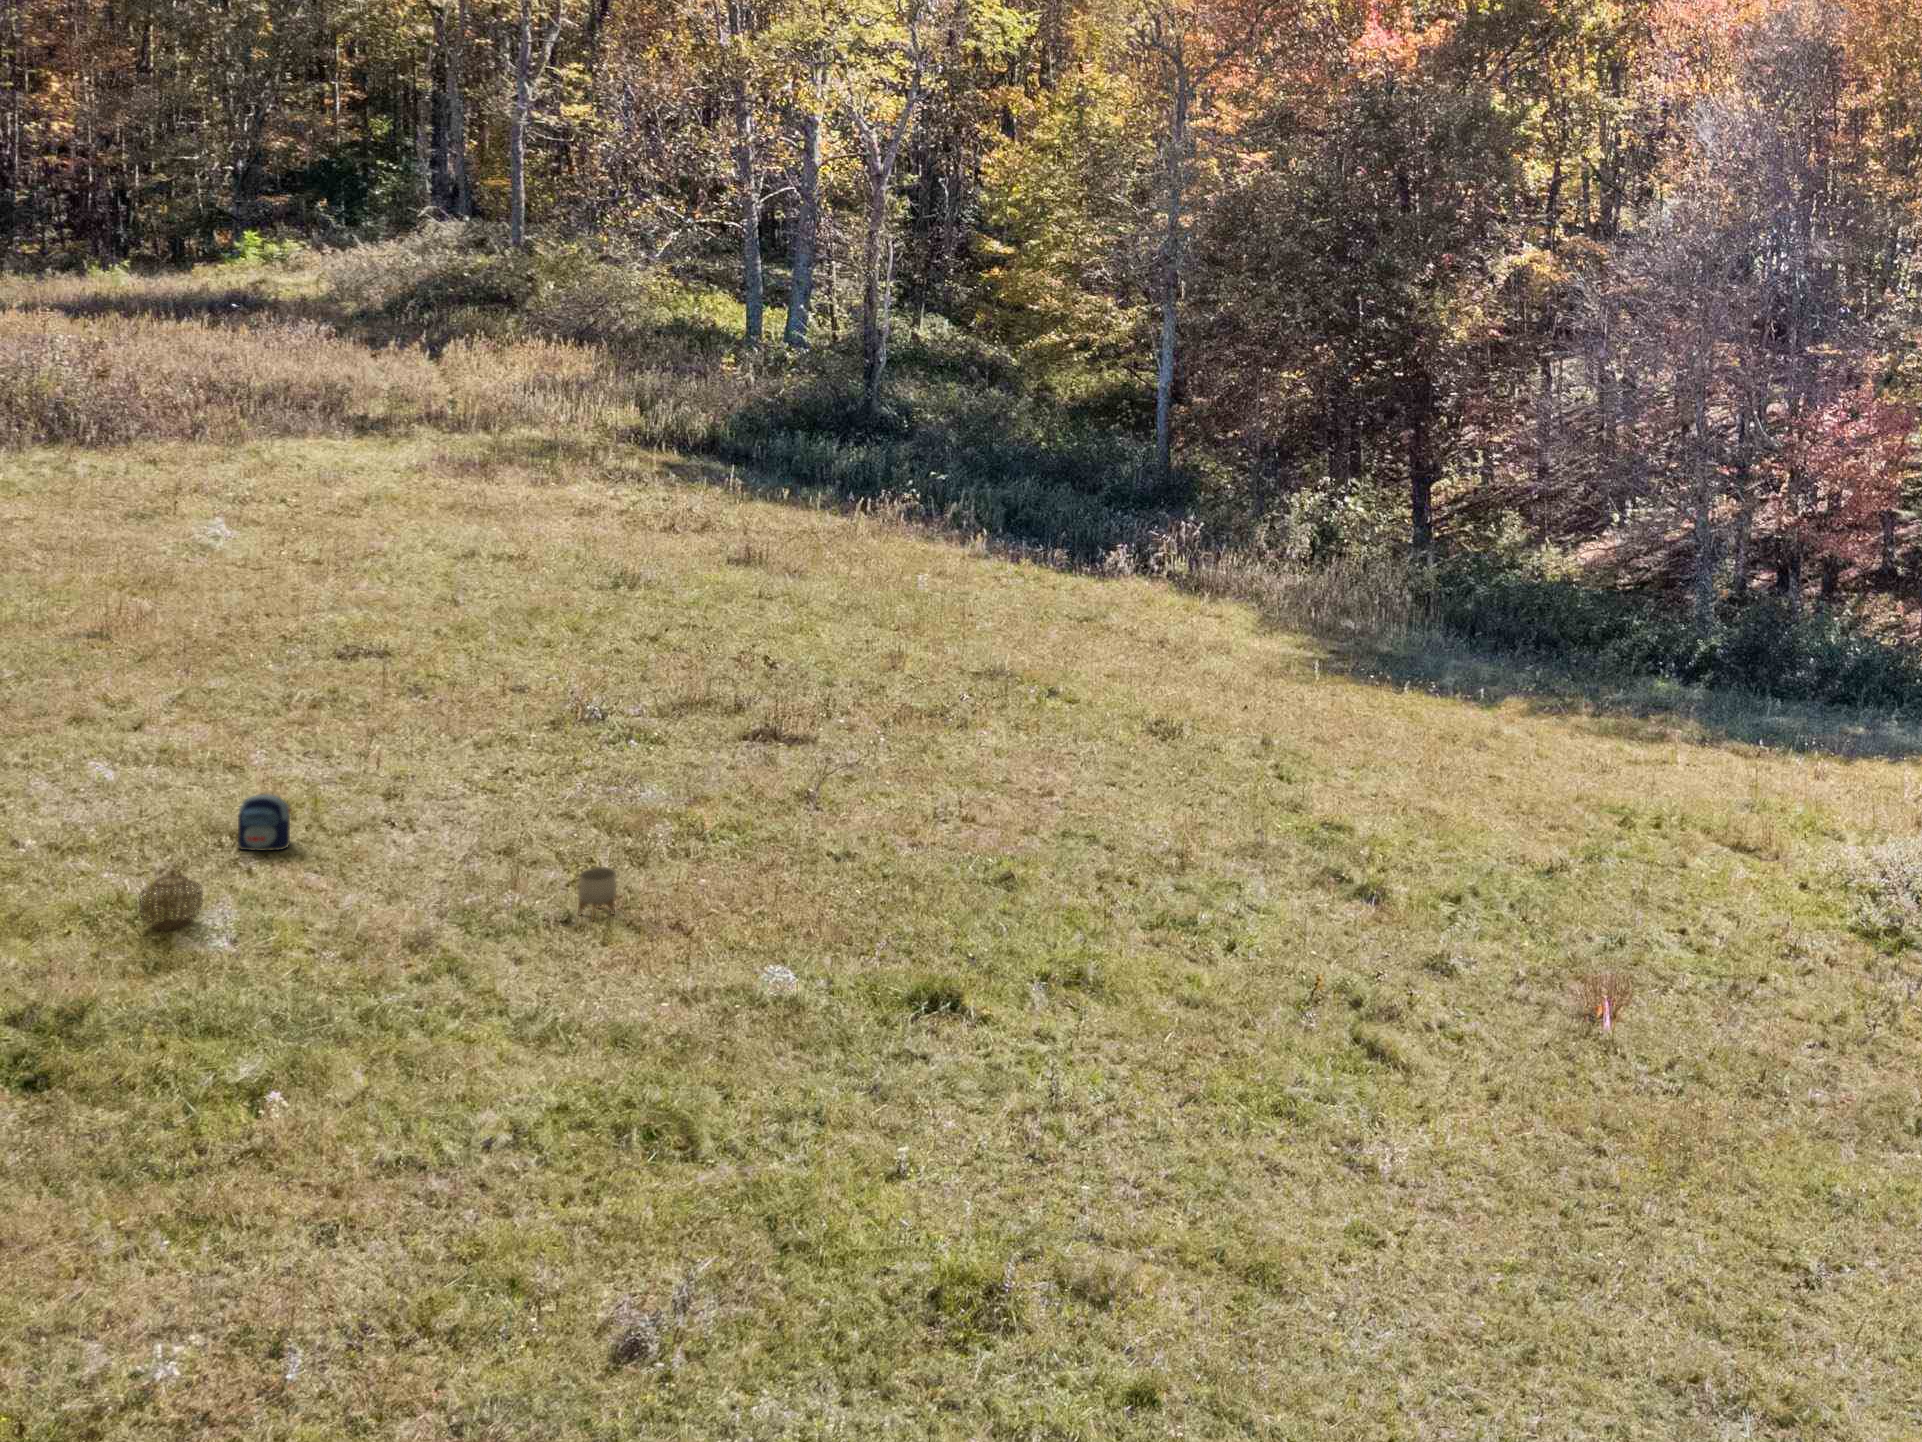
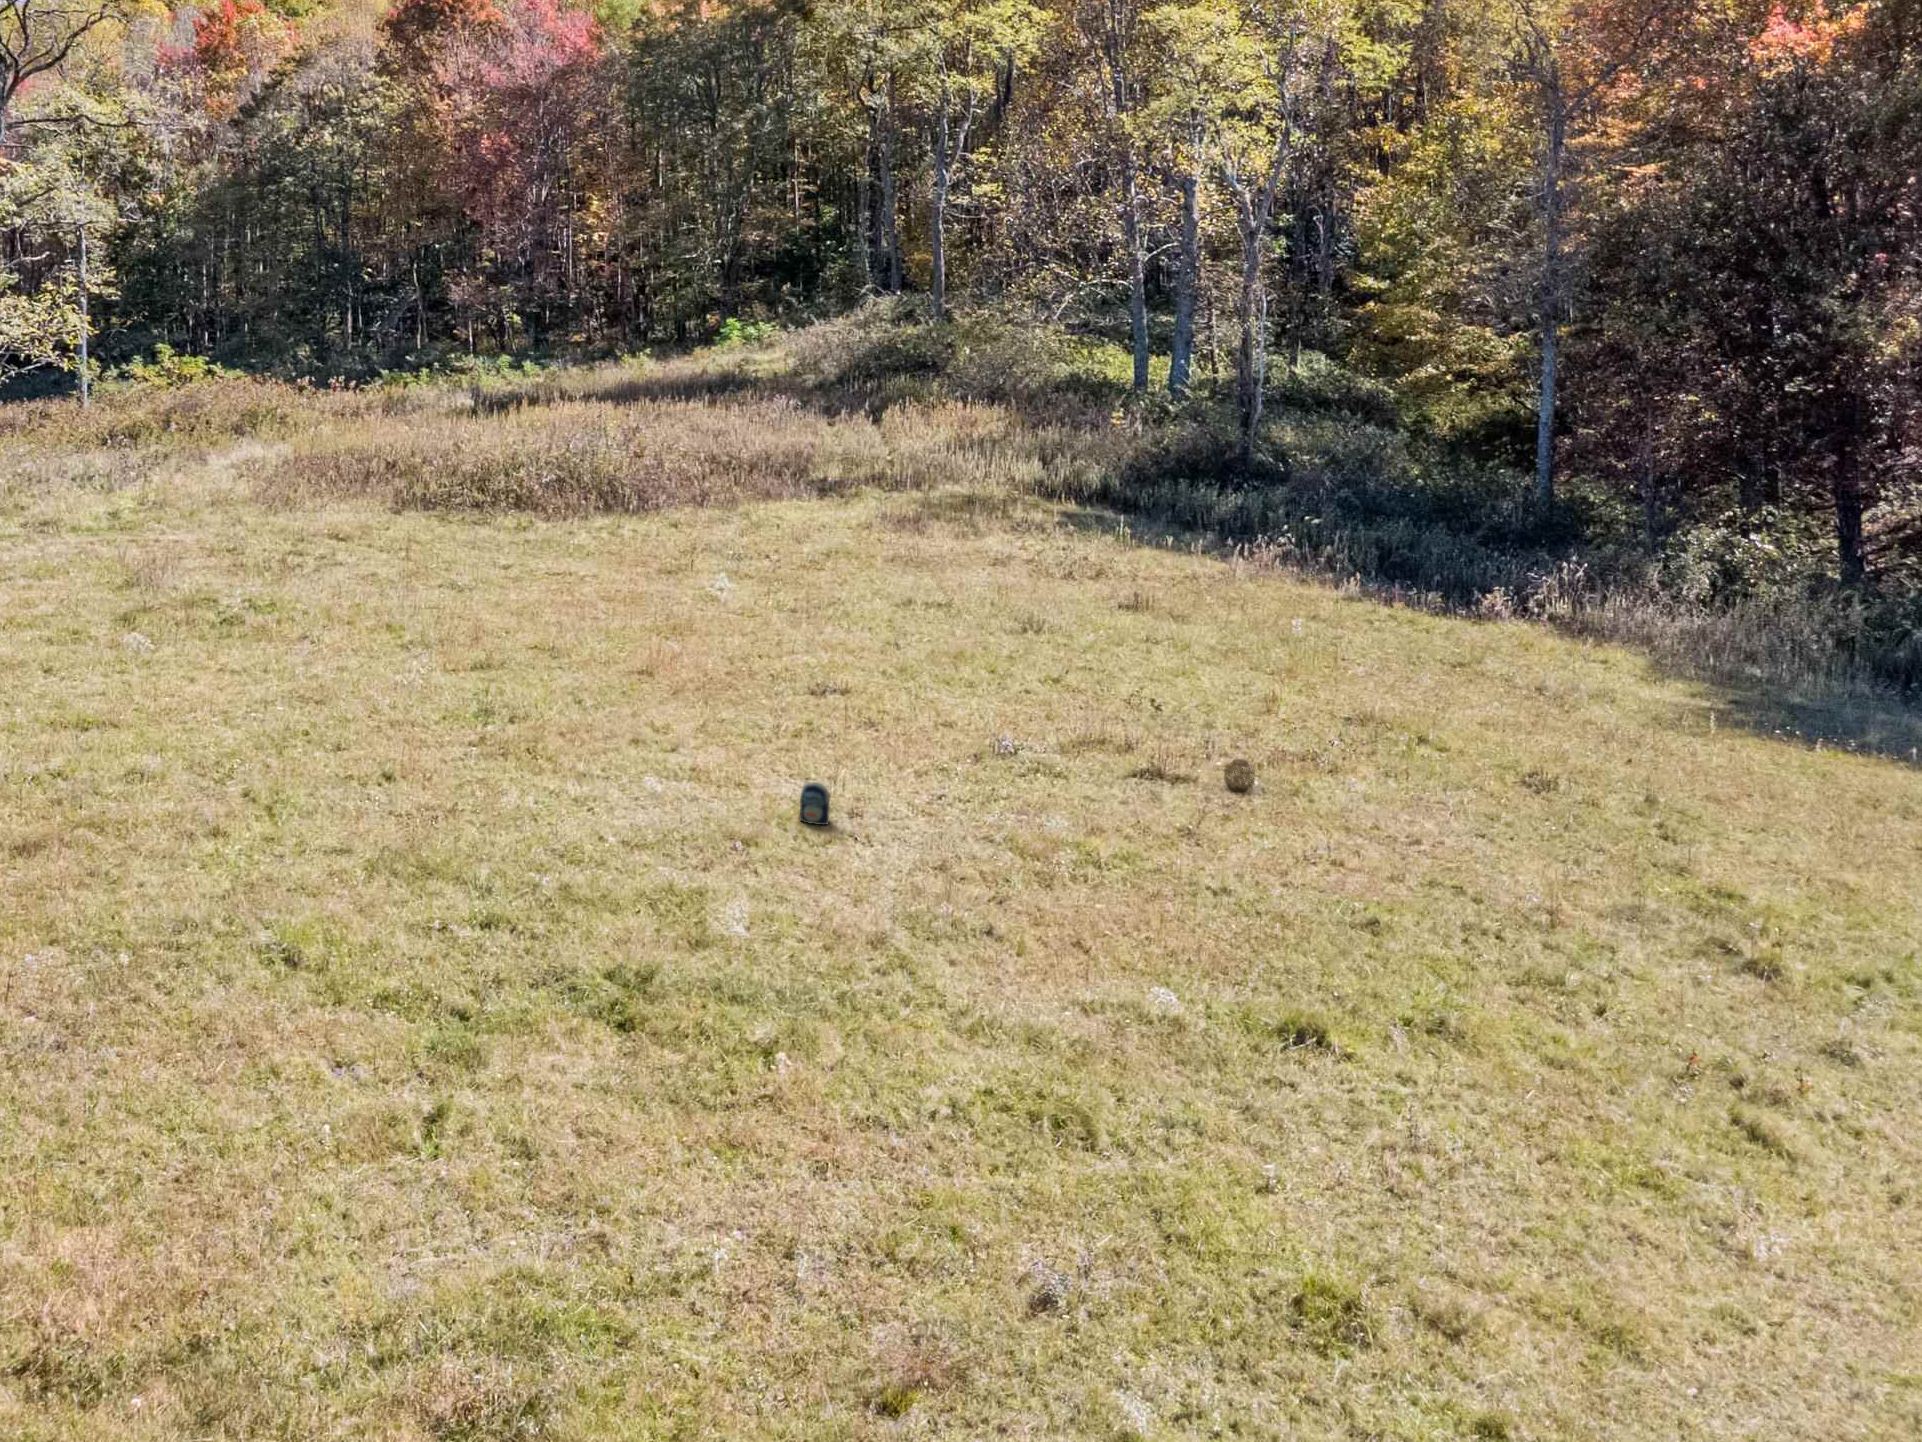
planter: present [578,867,616,921] -> none [1020,869,1048,912]
woven basket: present [139,875,203,930] -> present [1224,759,1255,792]

